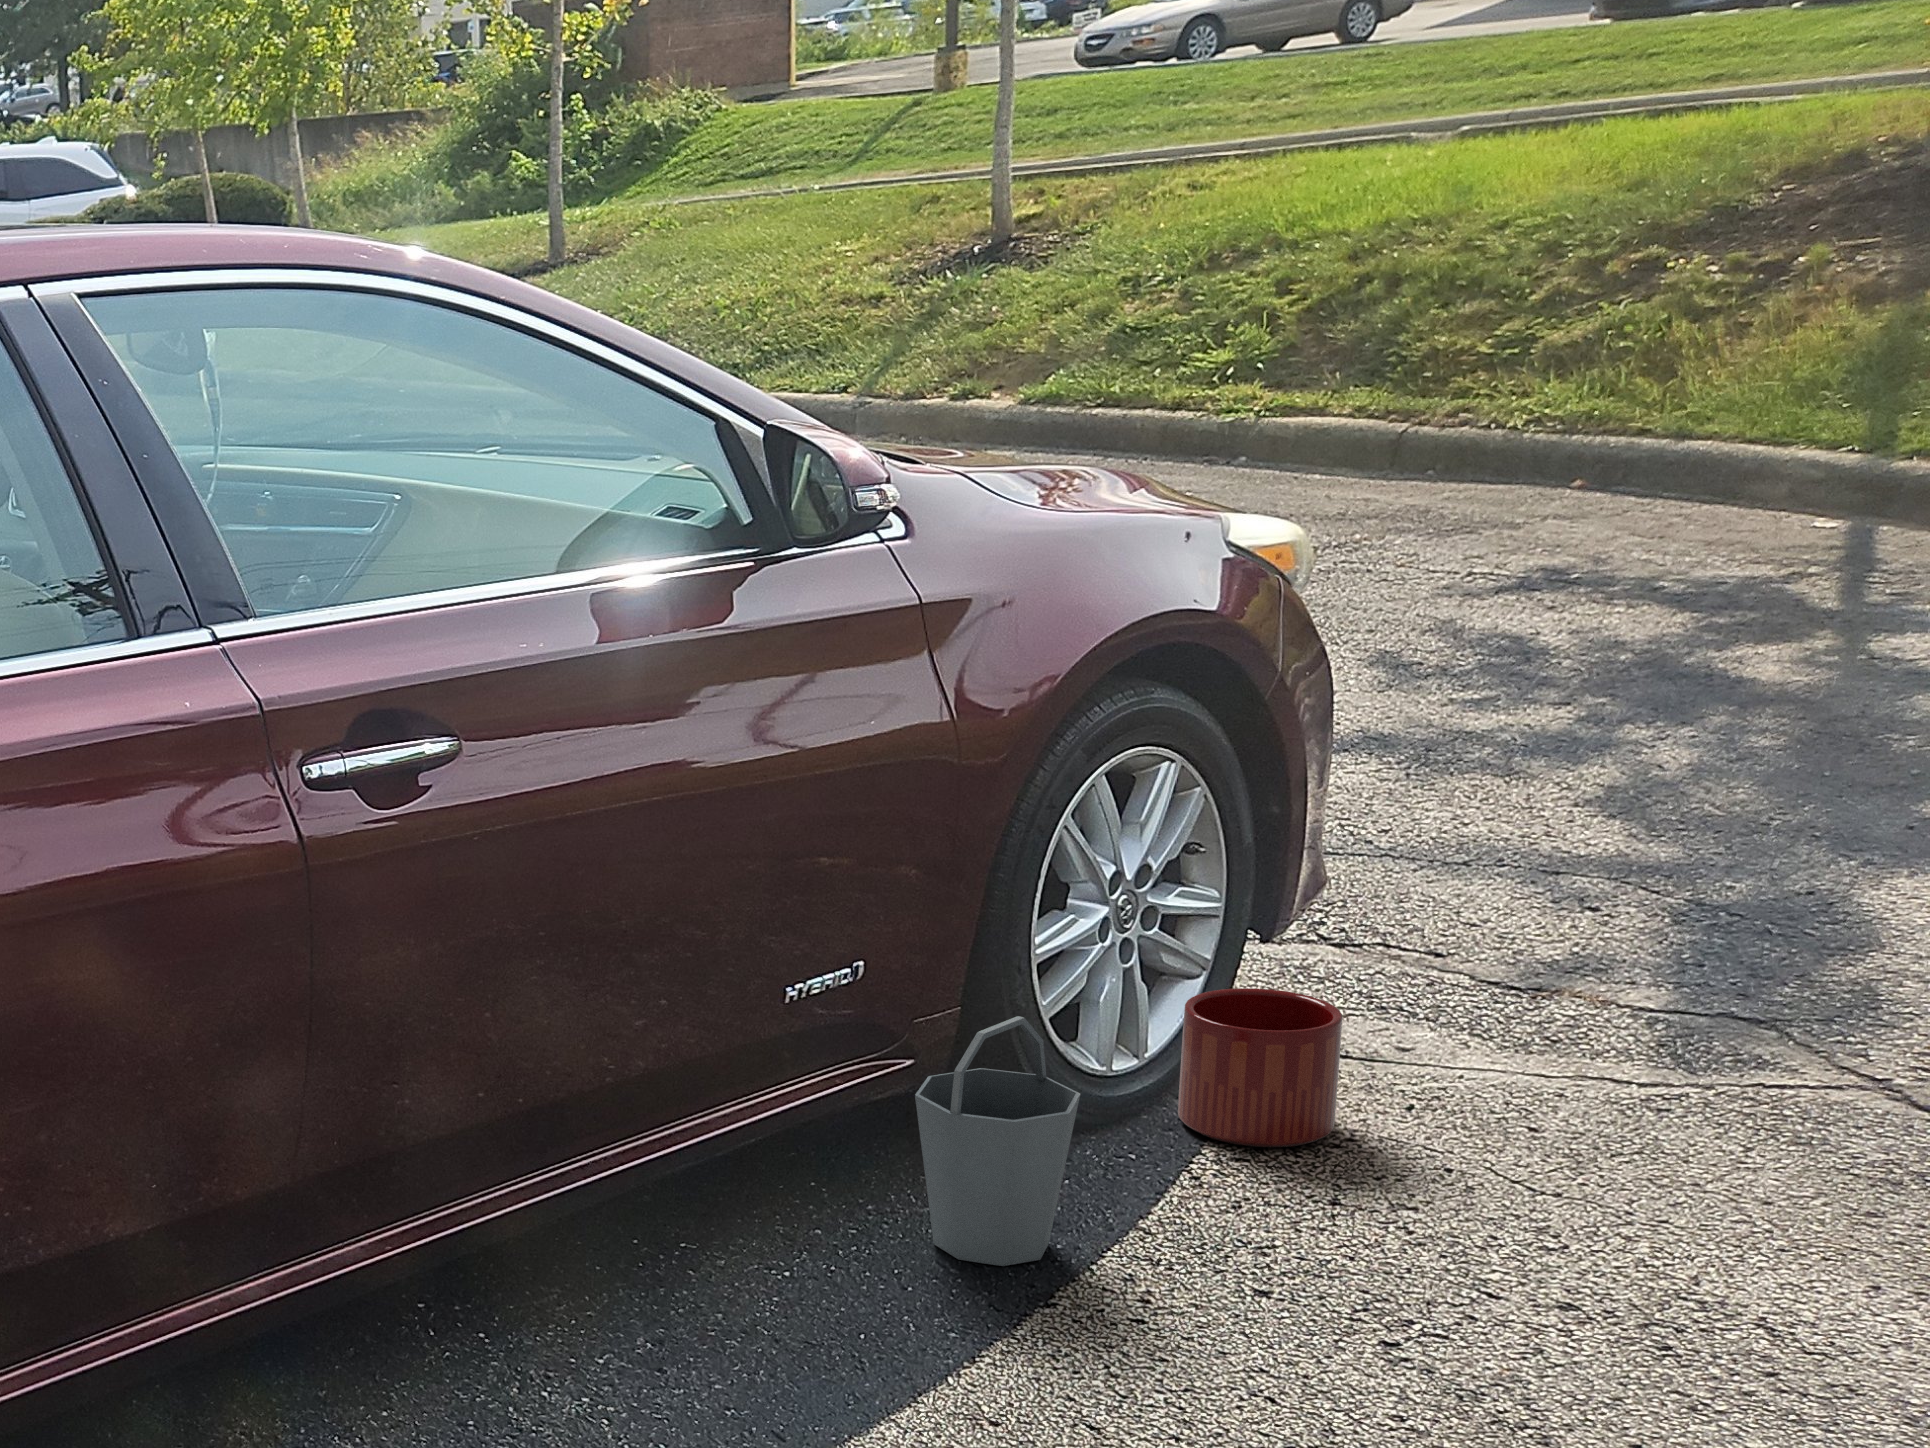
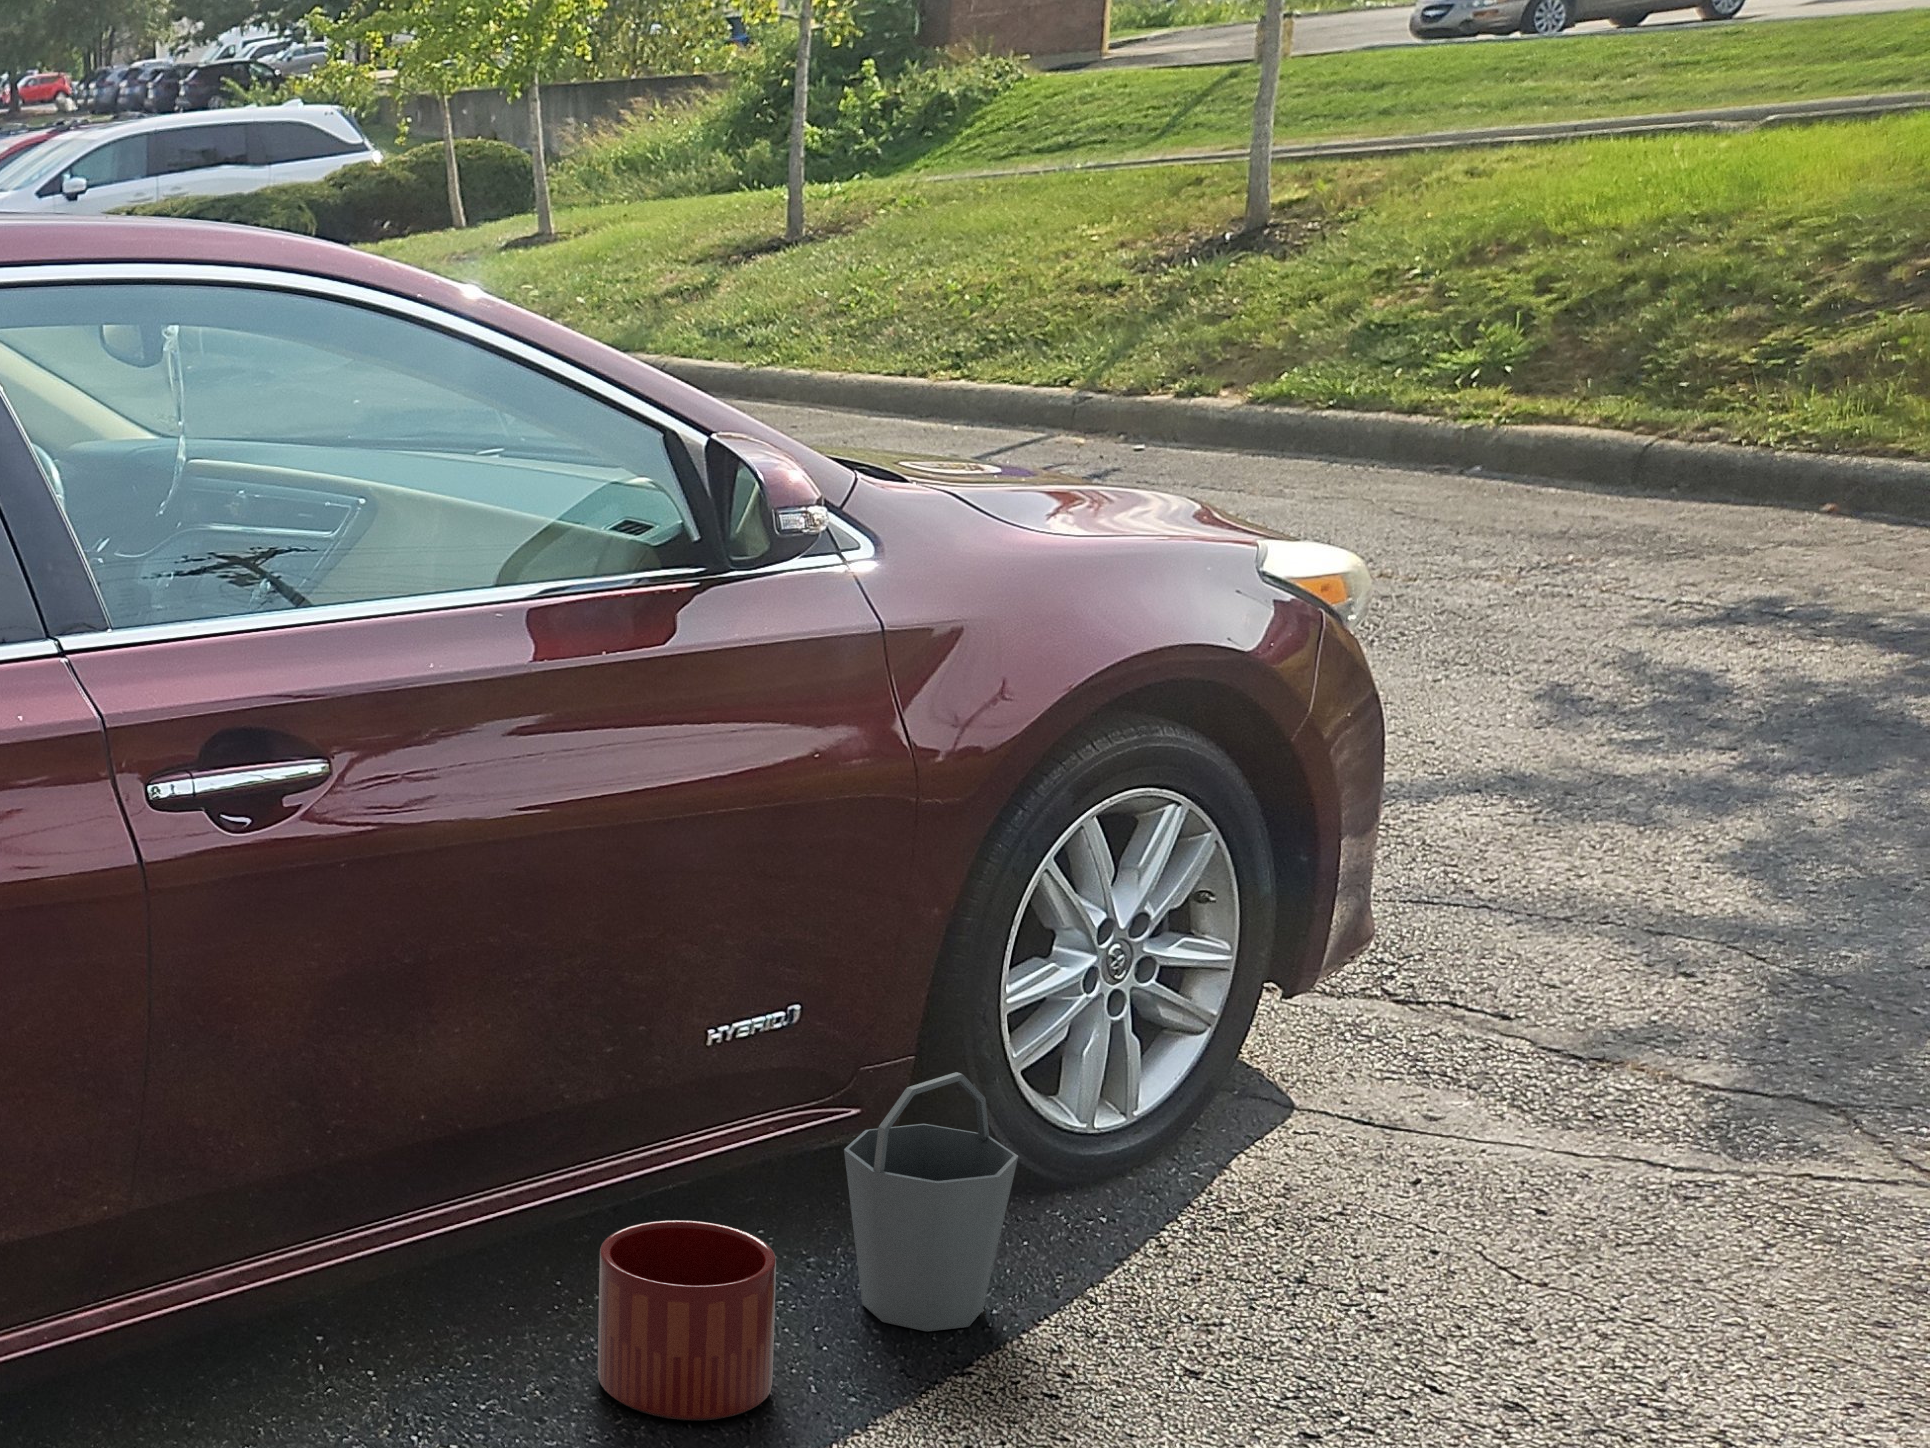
planter: present [1178,988,1342,1147] -> present [598,1220,776,1420]

